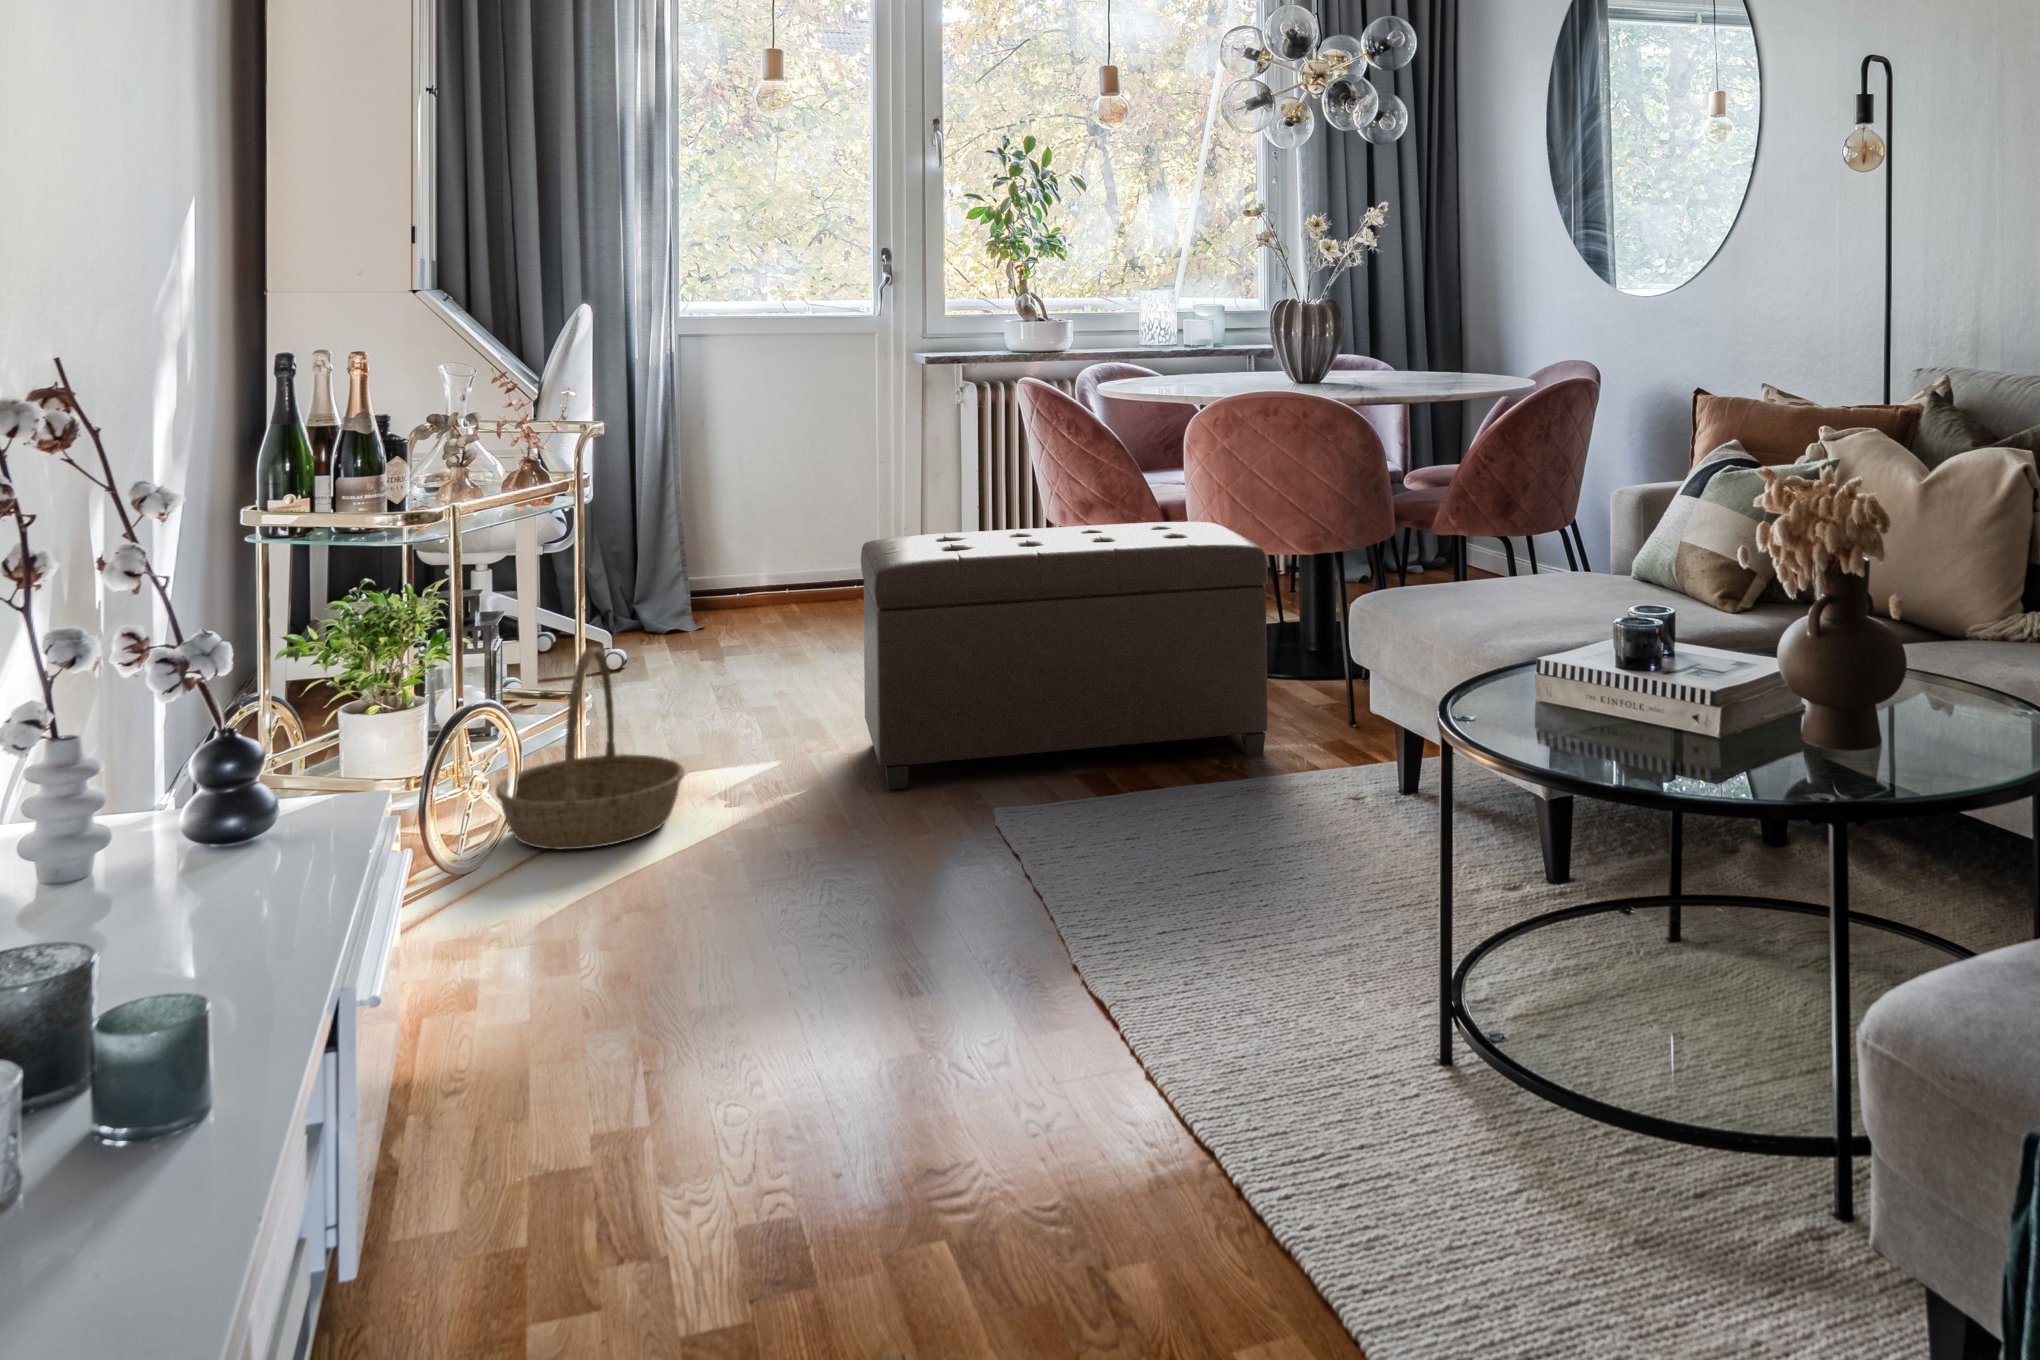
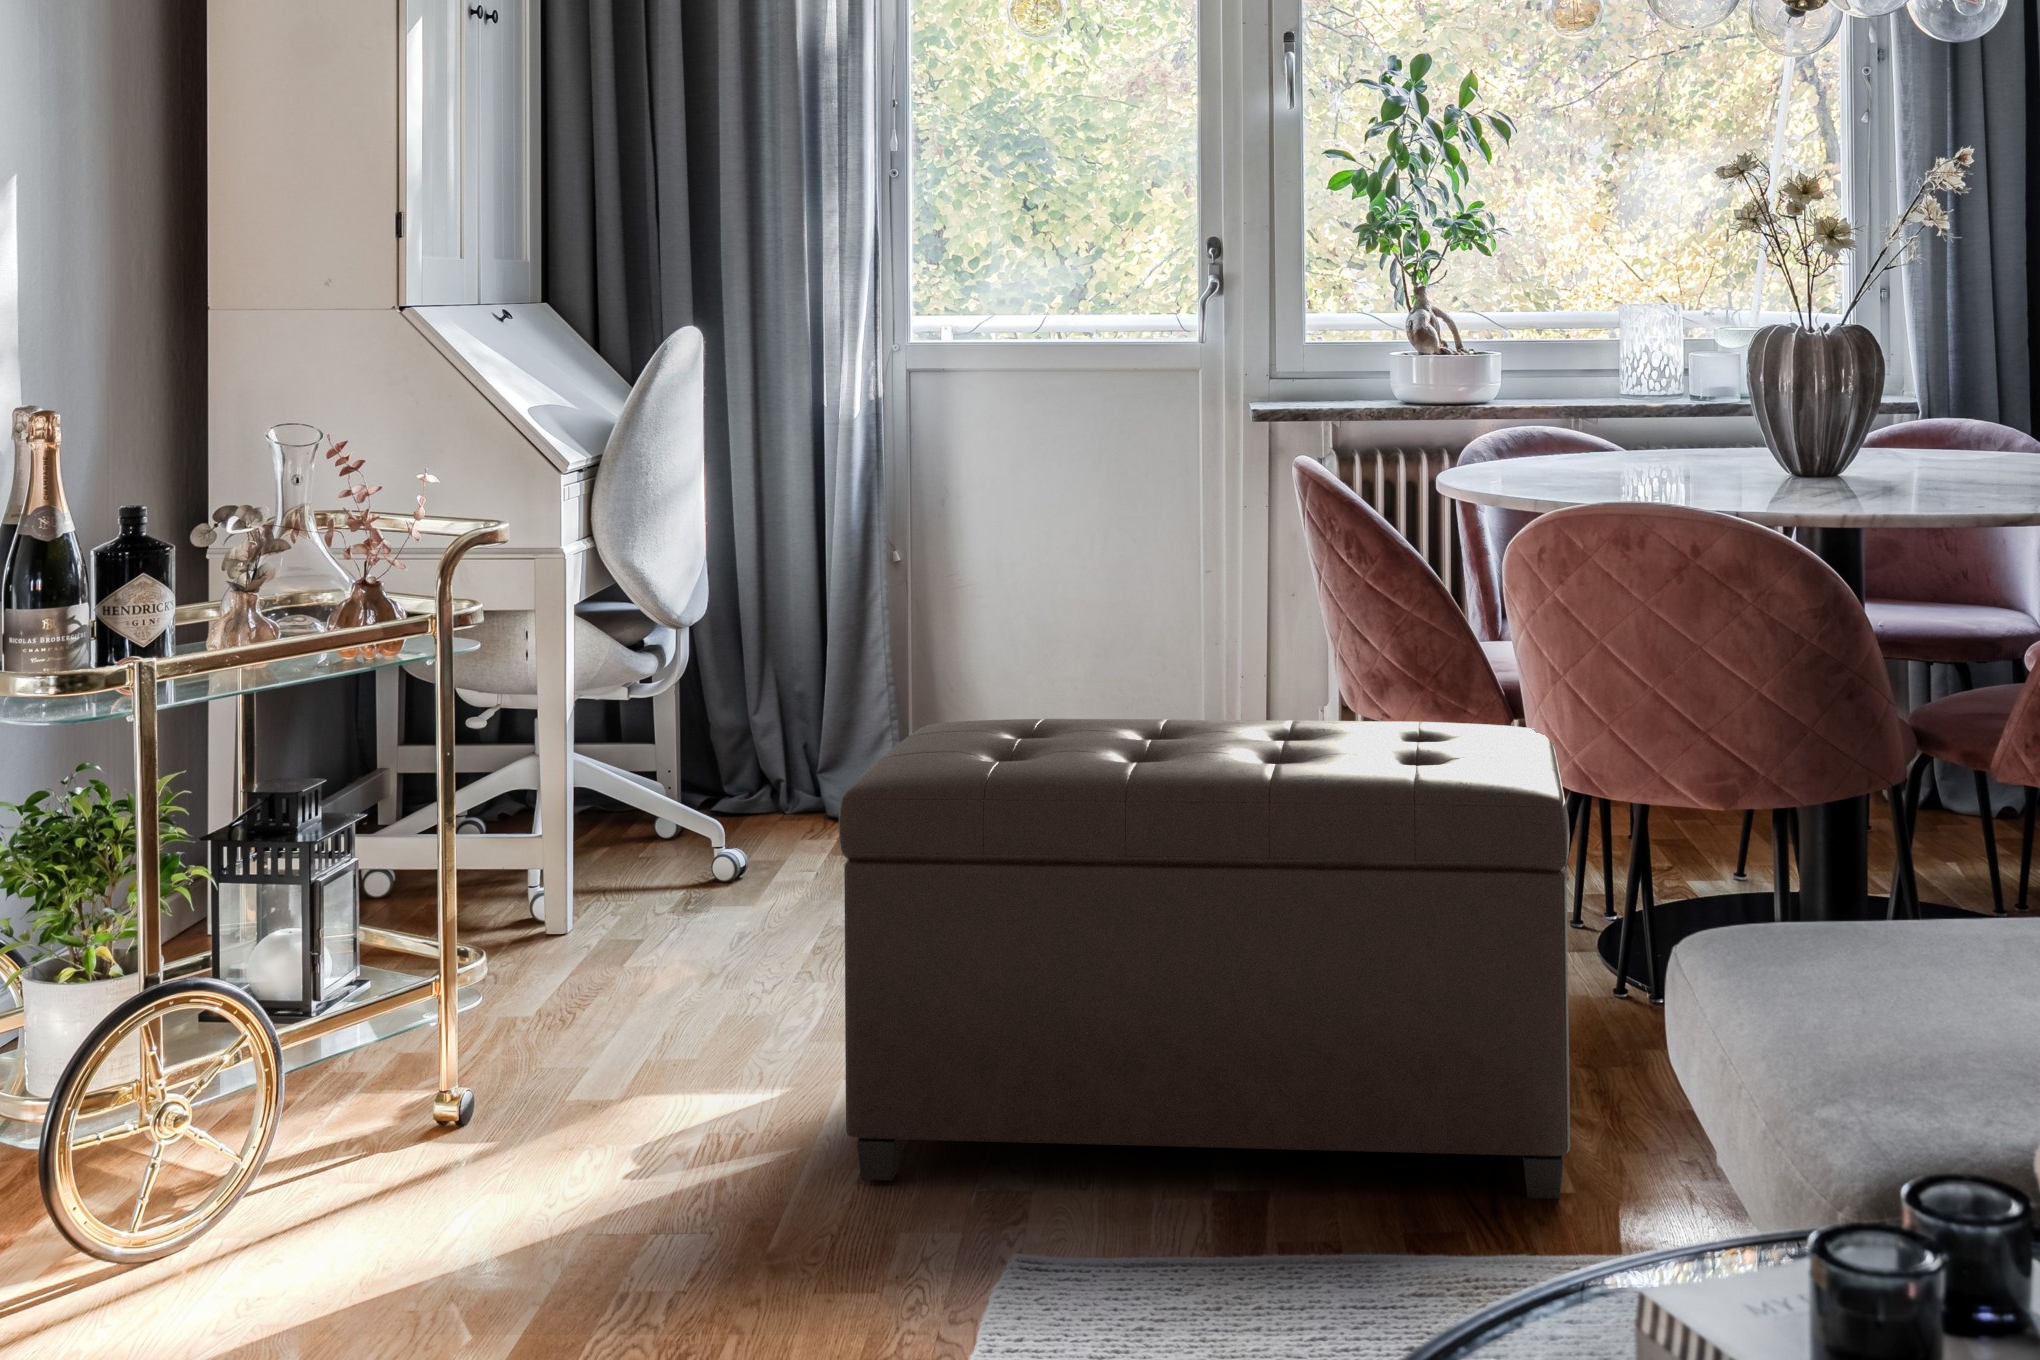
basket: present [496,647,685,849] -> none [221,884,532,1231]

